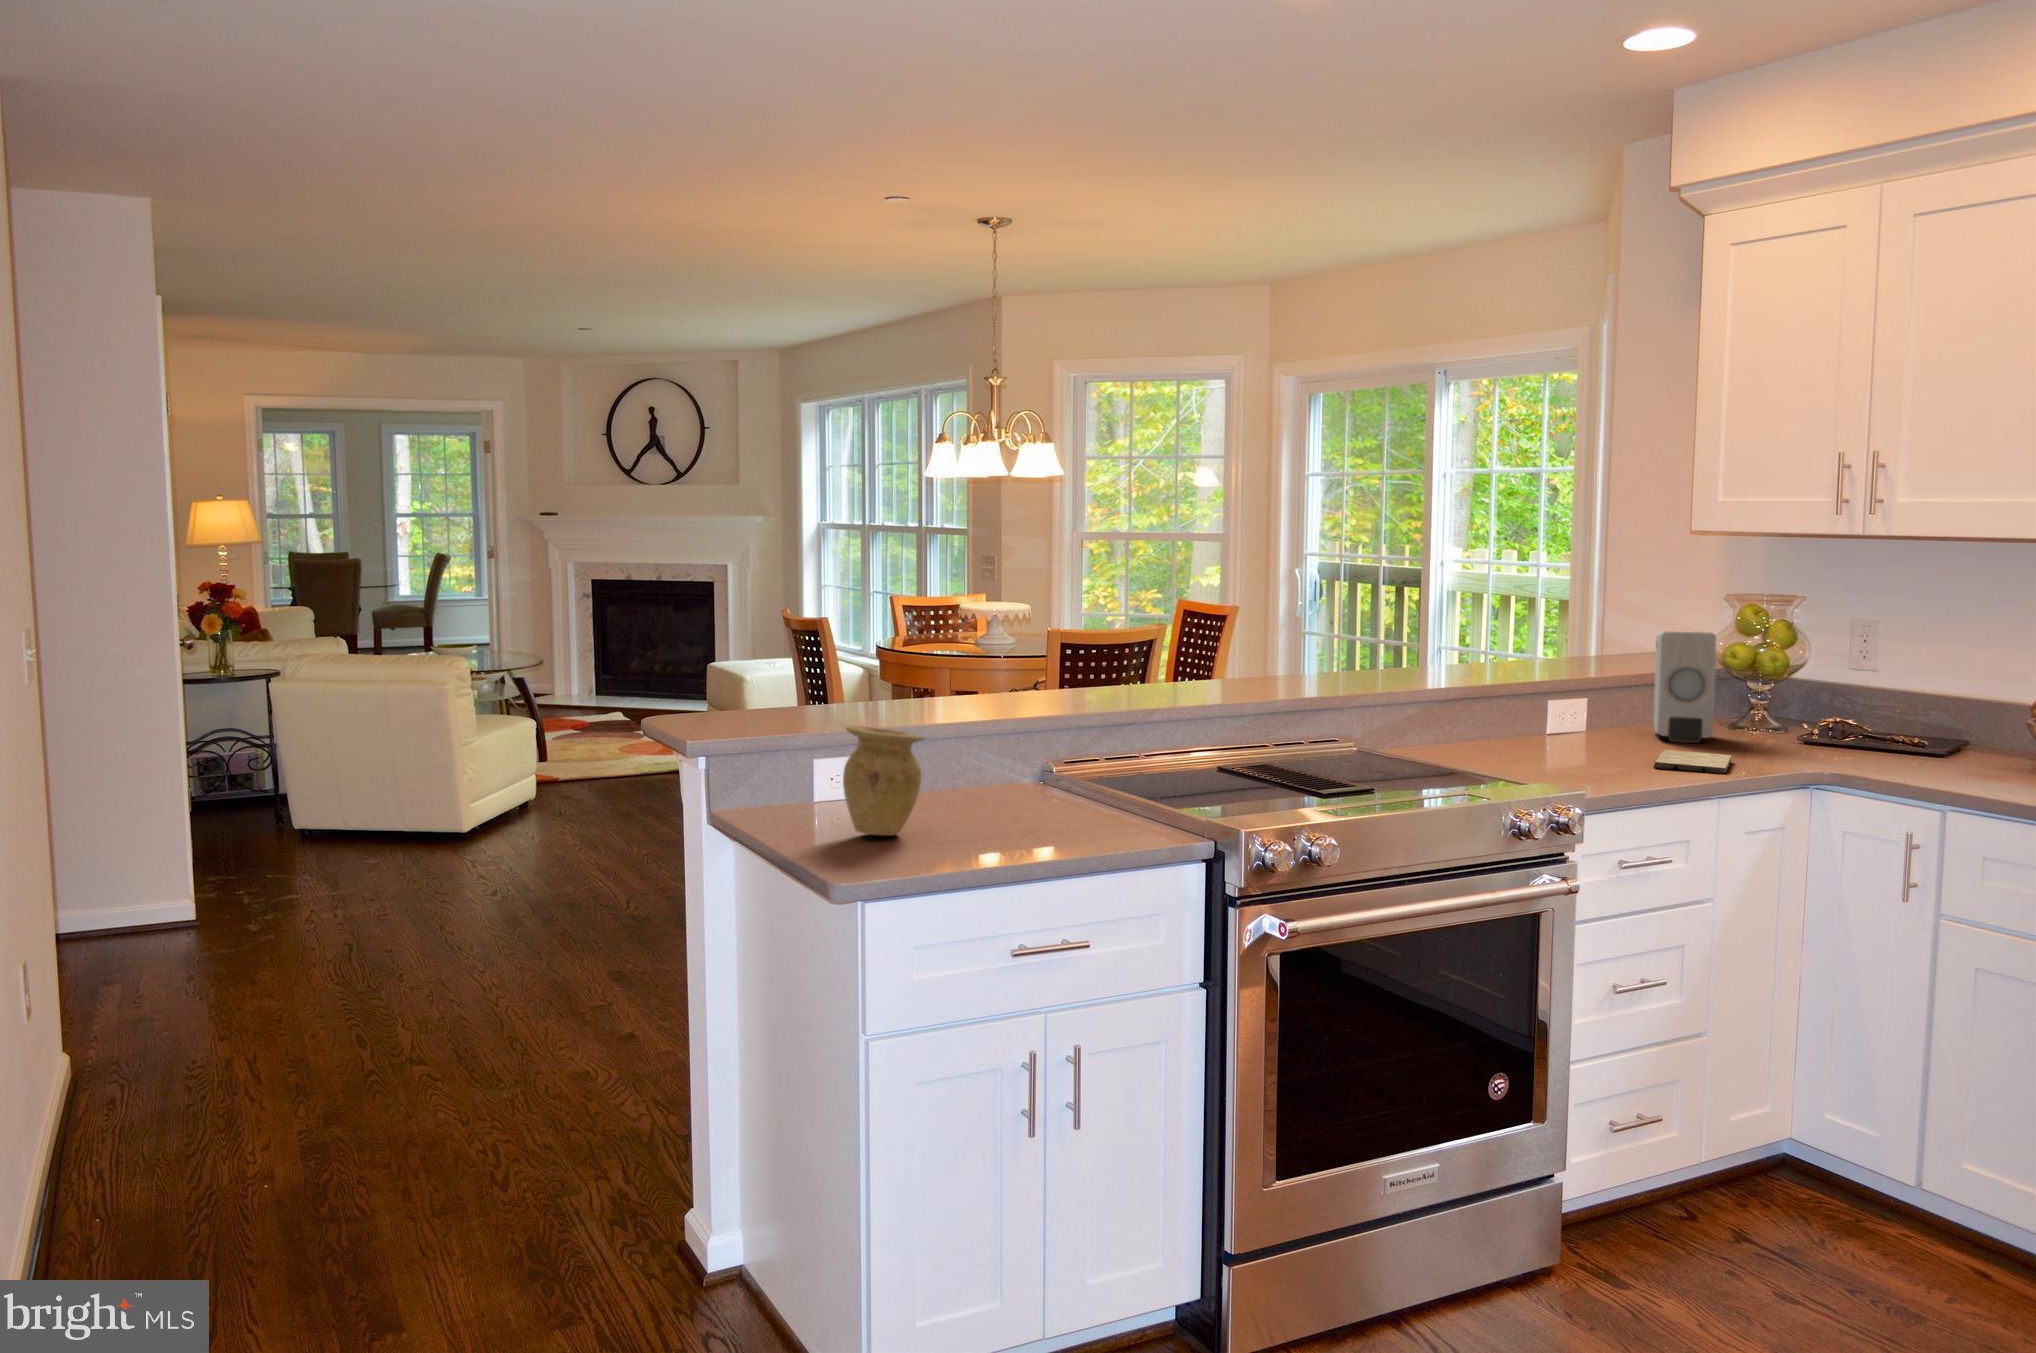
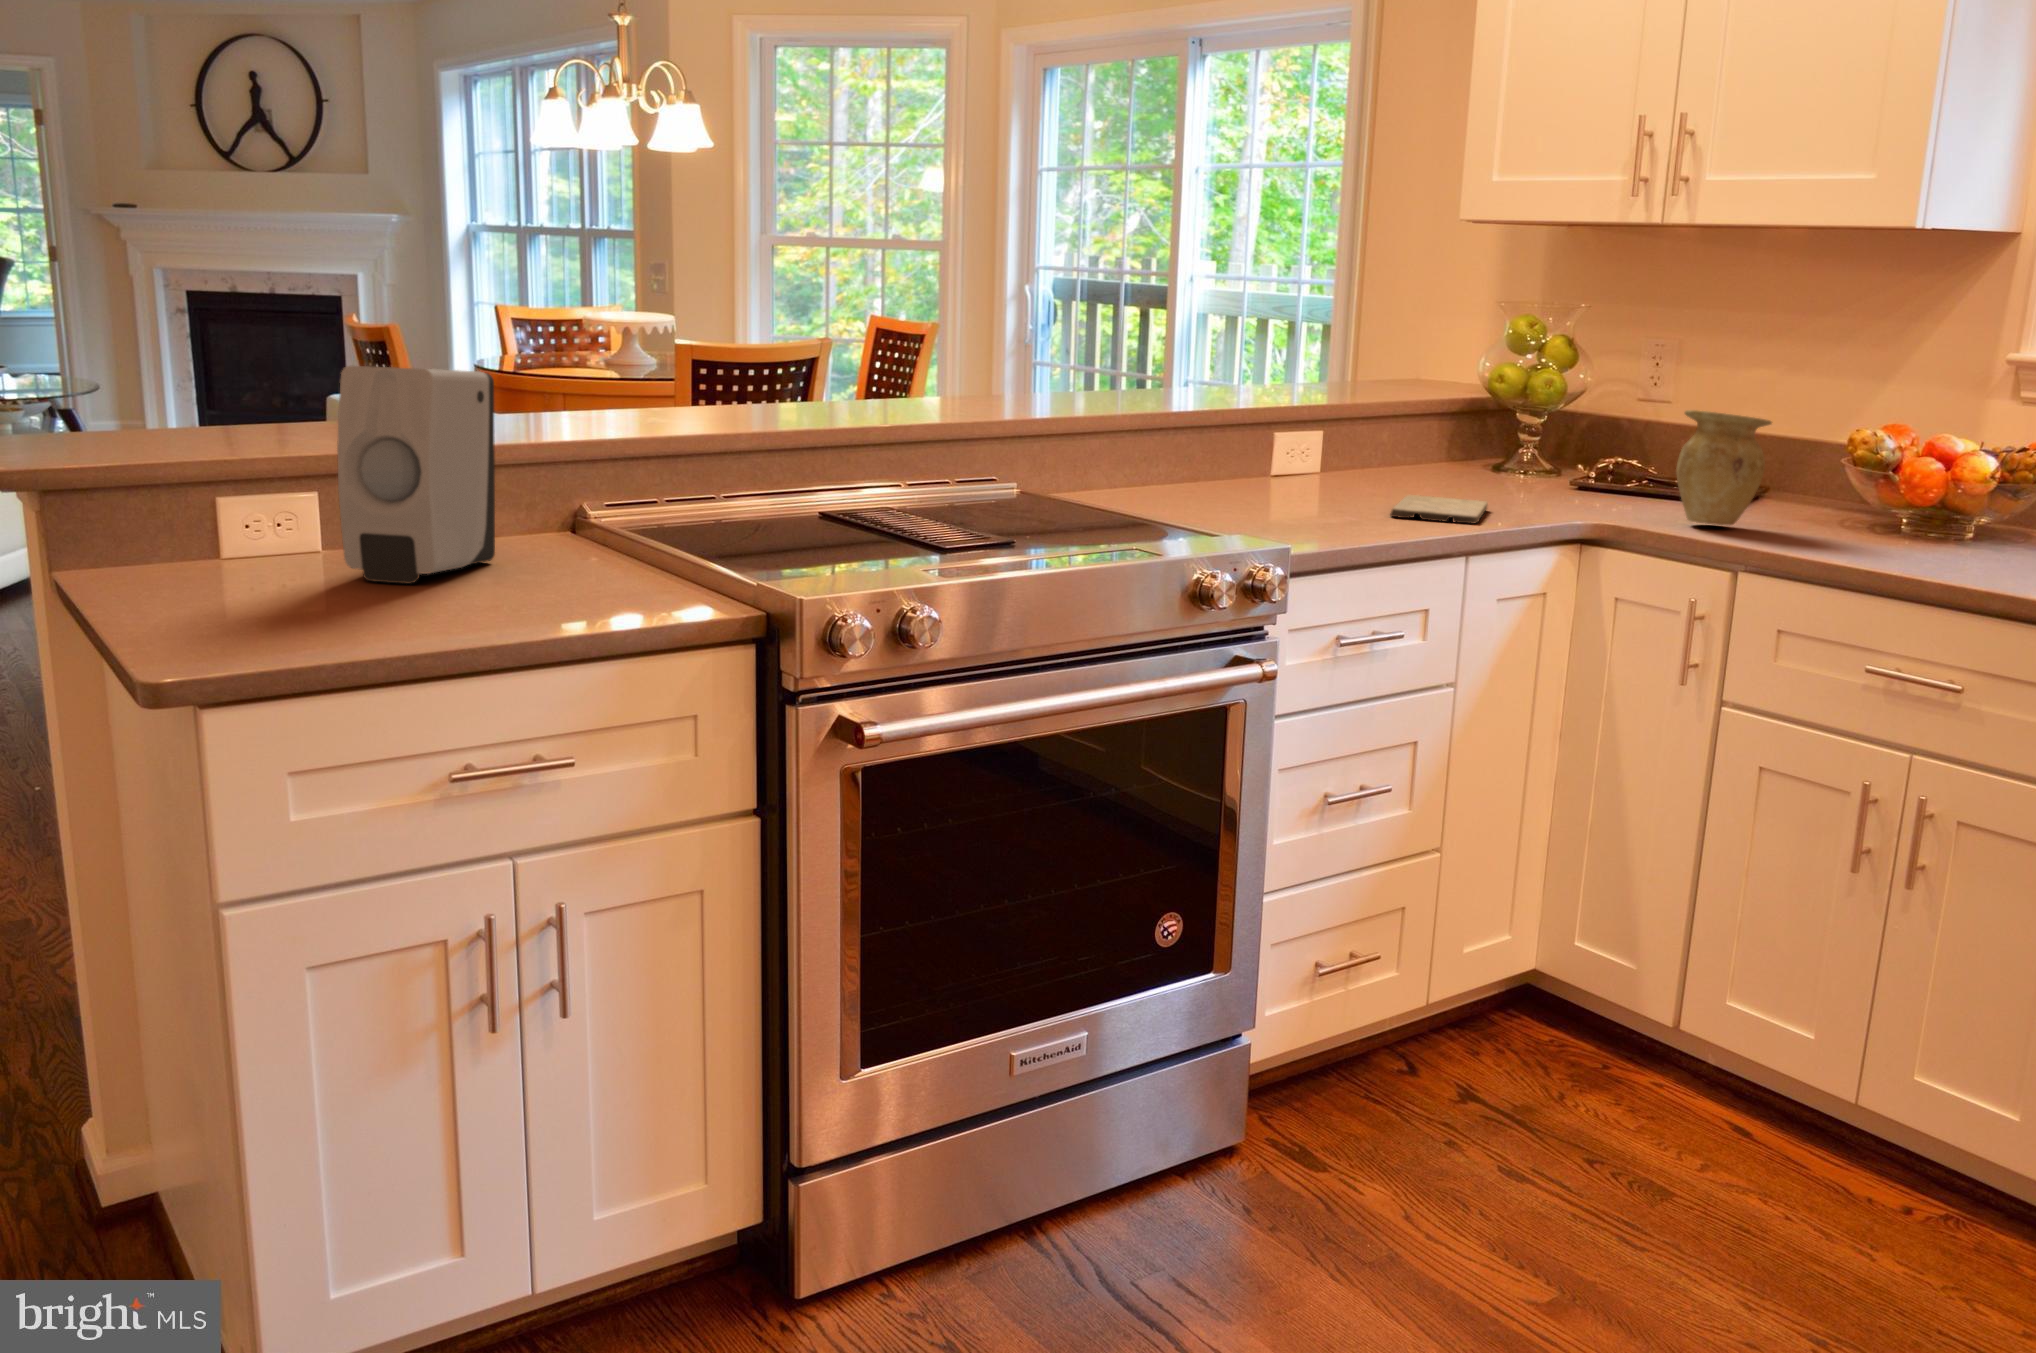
soap dispenser: present [1653,632,1717,743] -> present [337,366,495,584]
vase: present [843,726,925,836] -> present [1676,410,1772,525]

